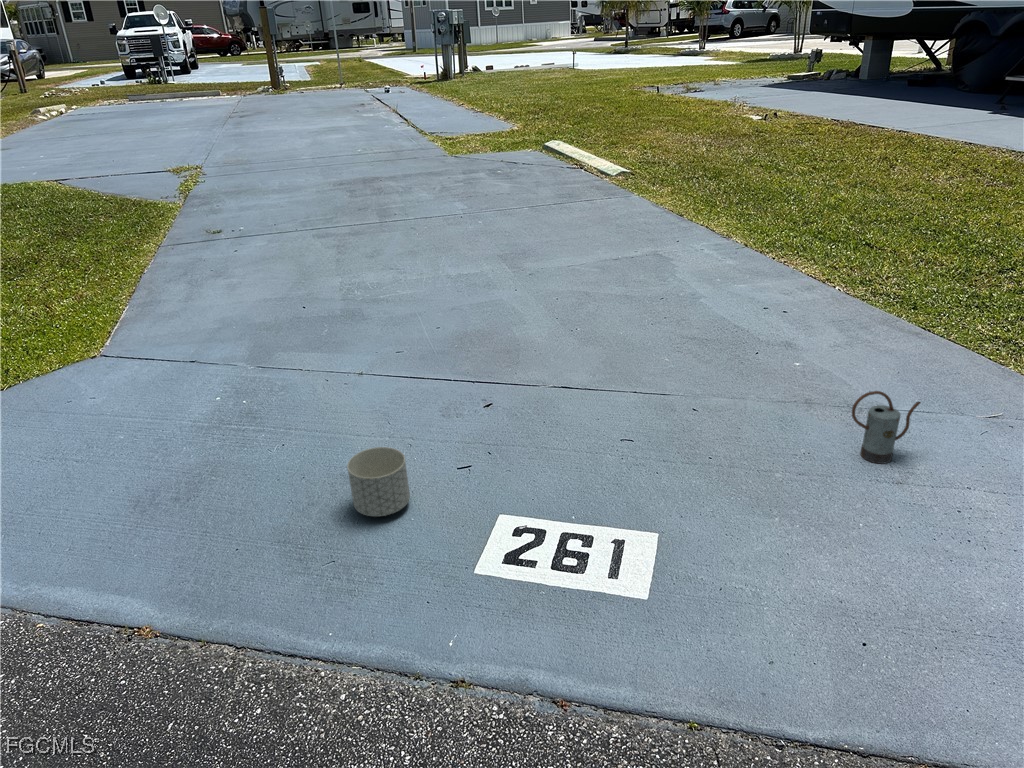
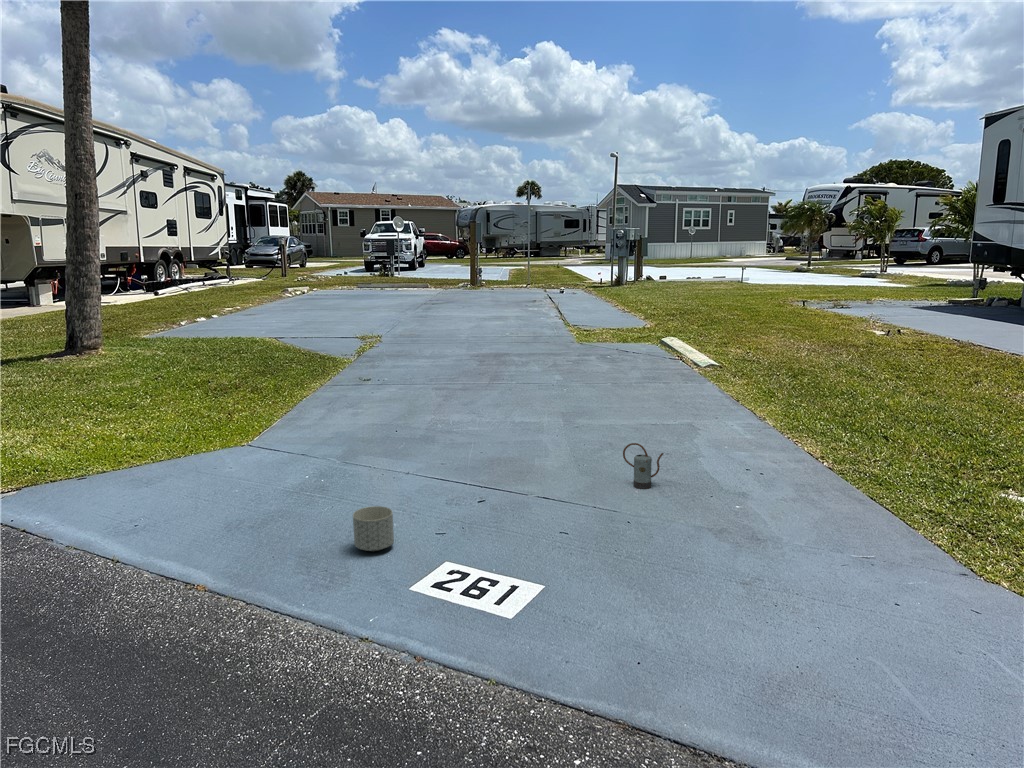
watering can: present [852,391,921,464] -> present [623,443,663,489]

